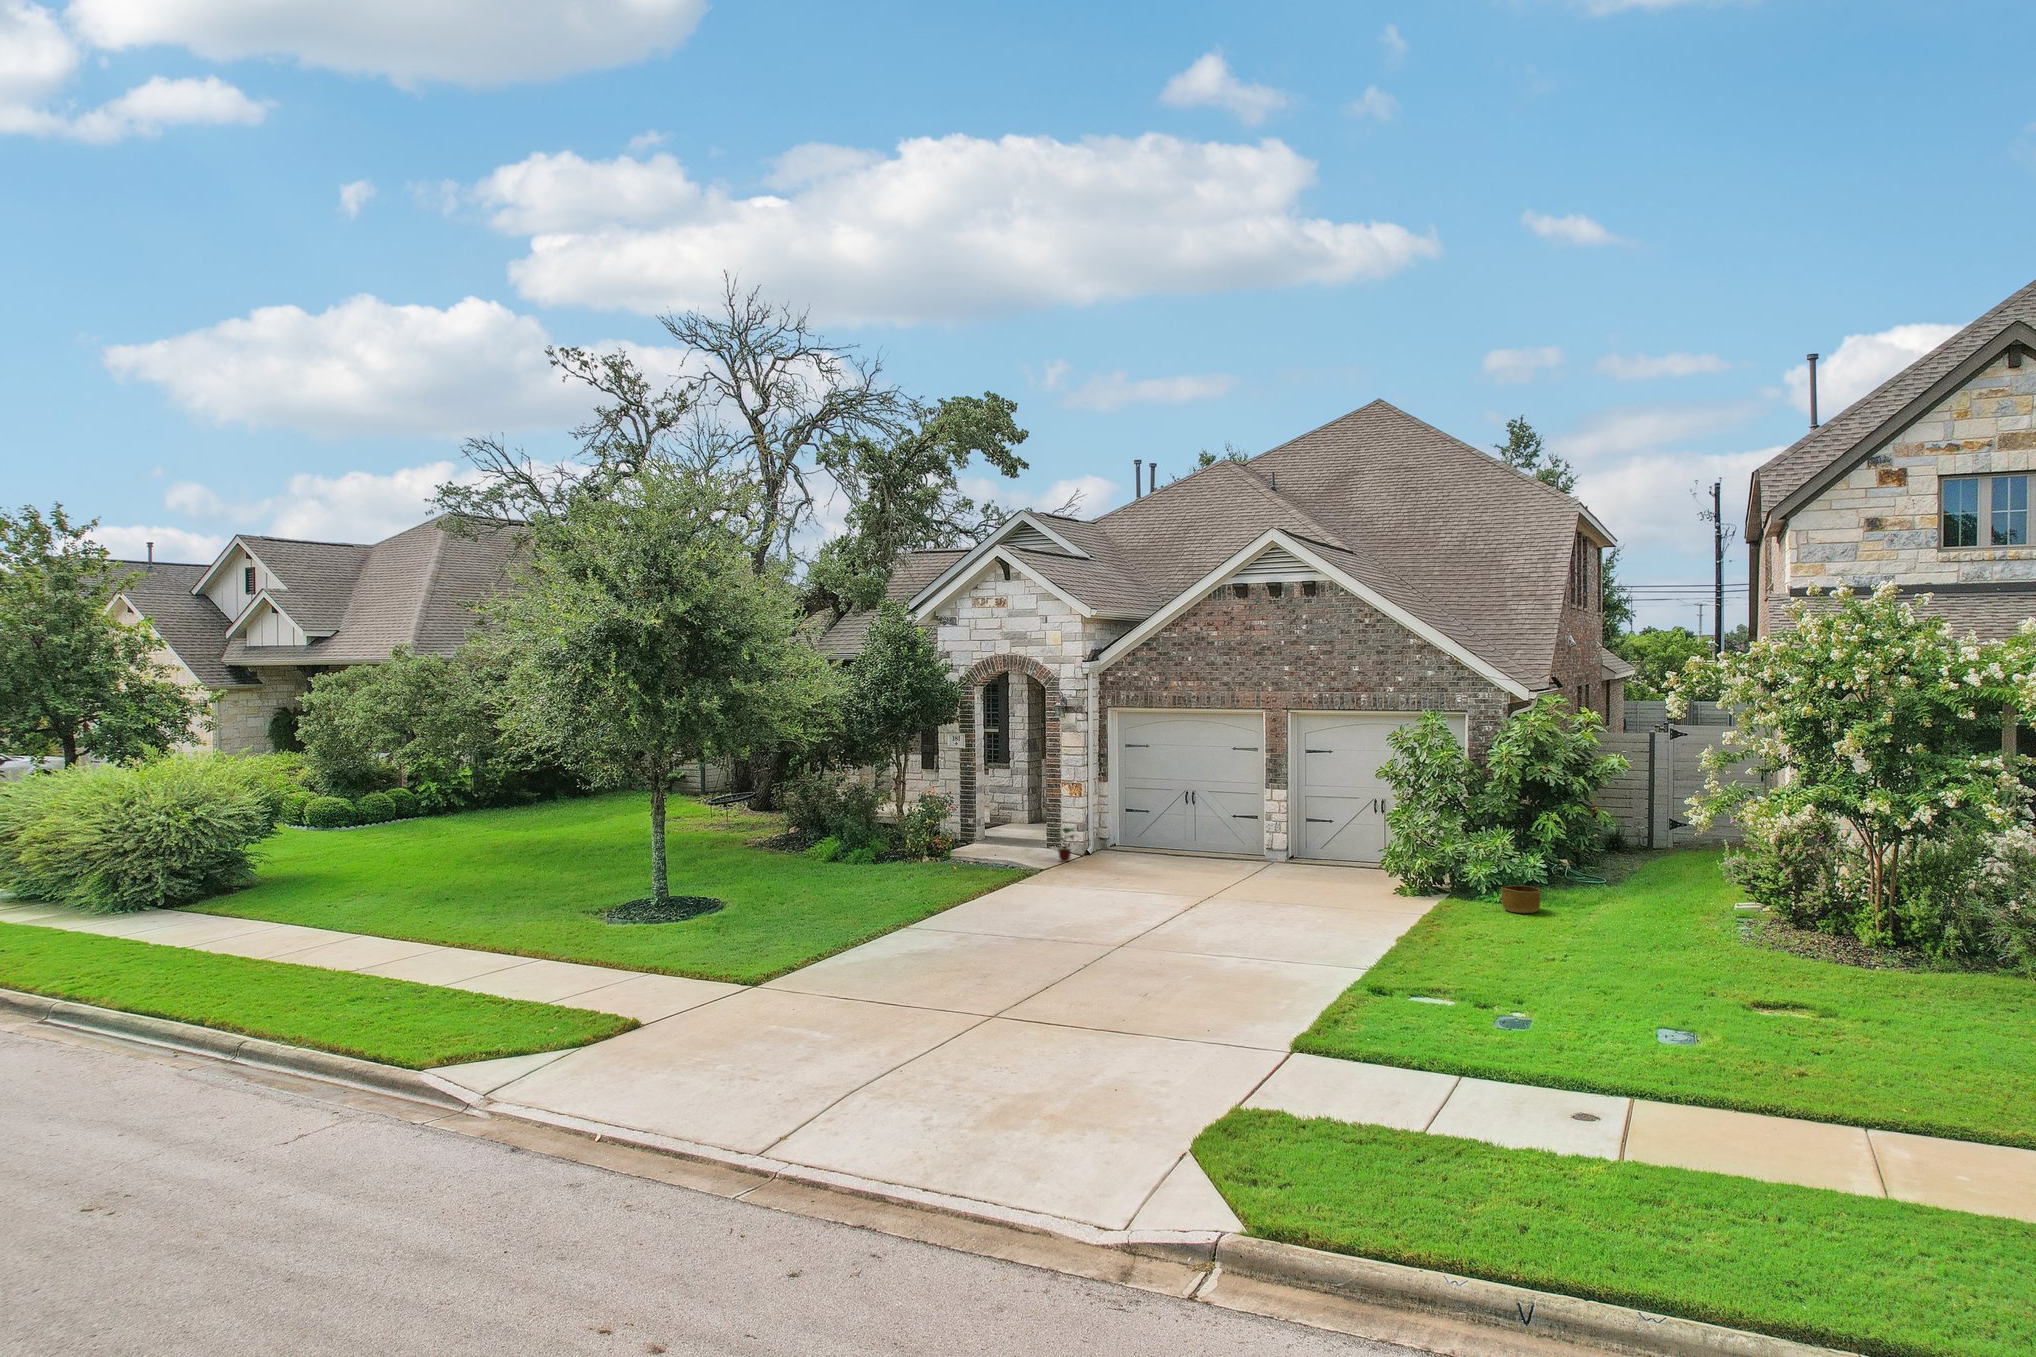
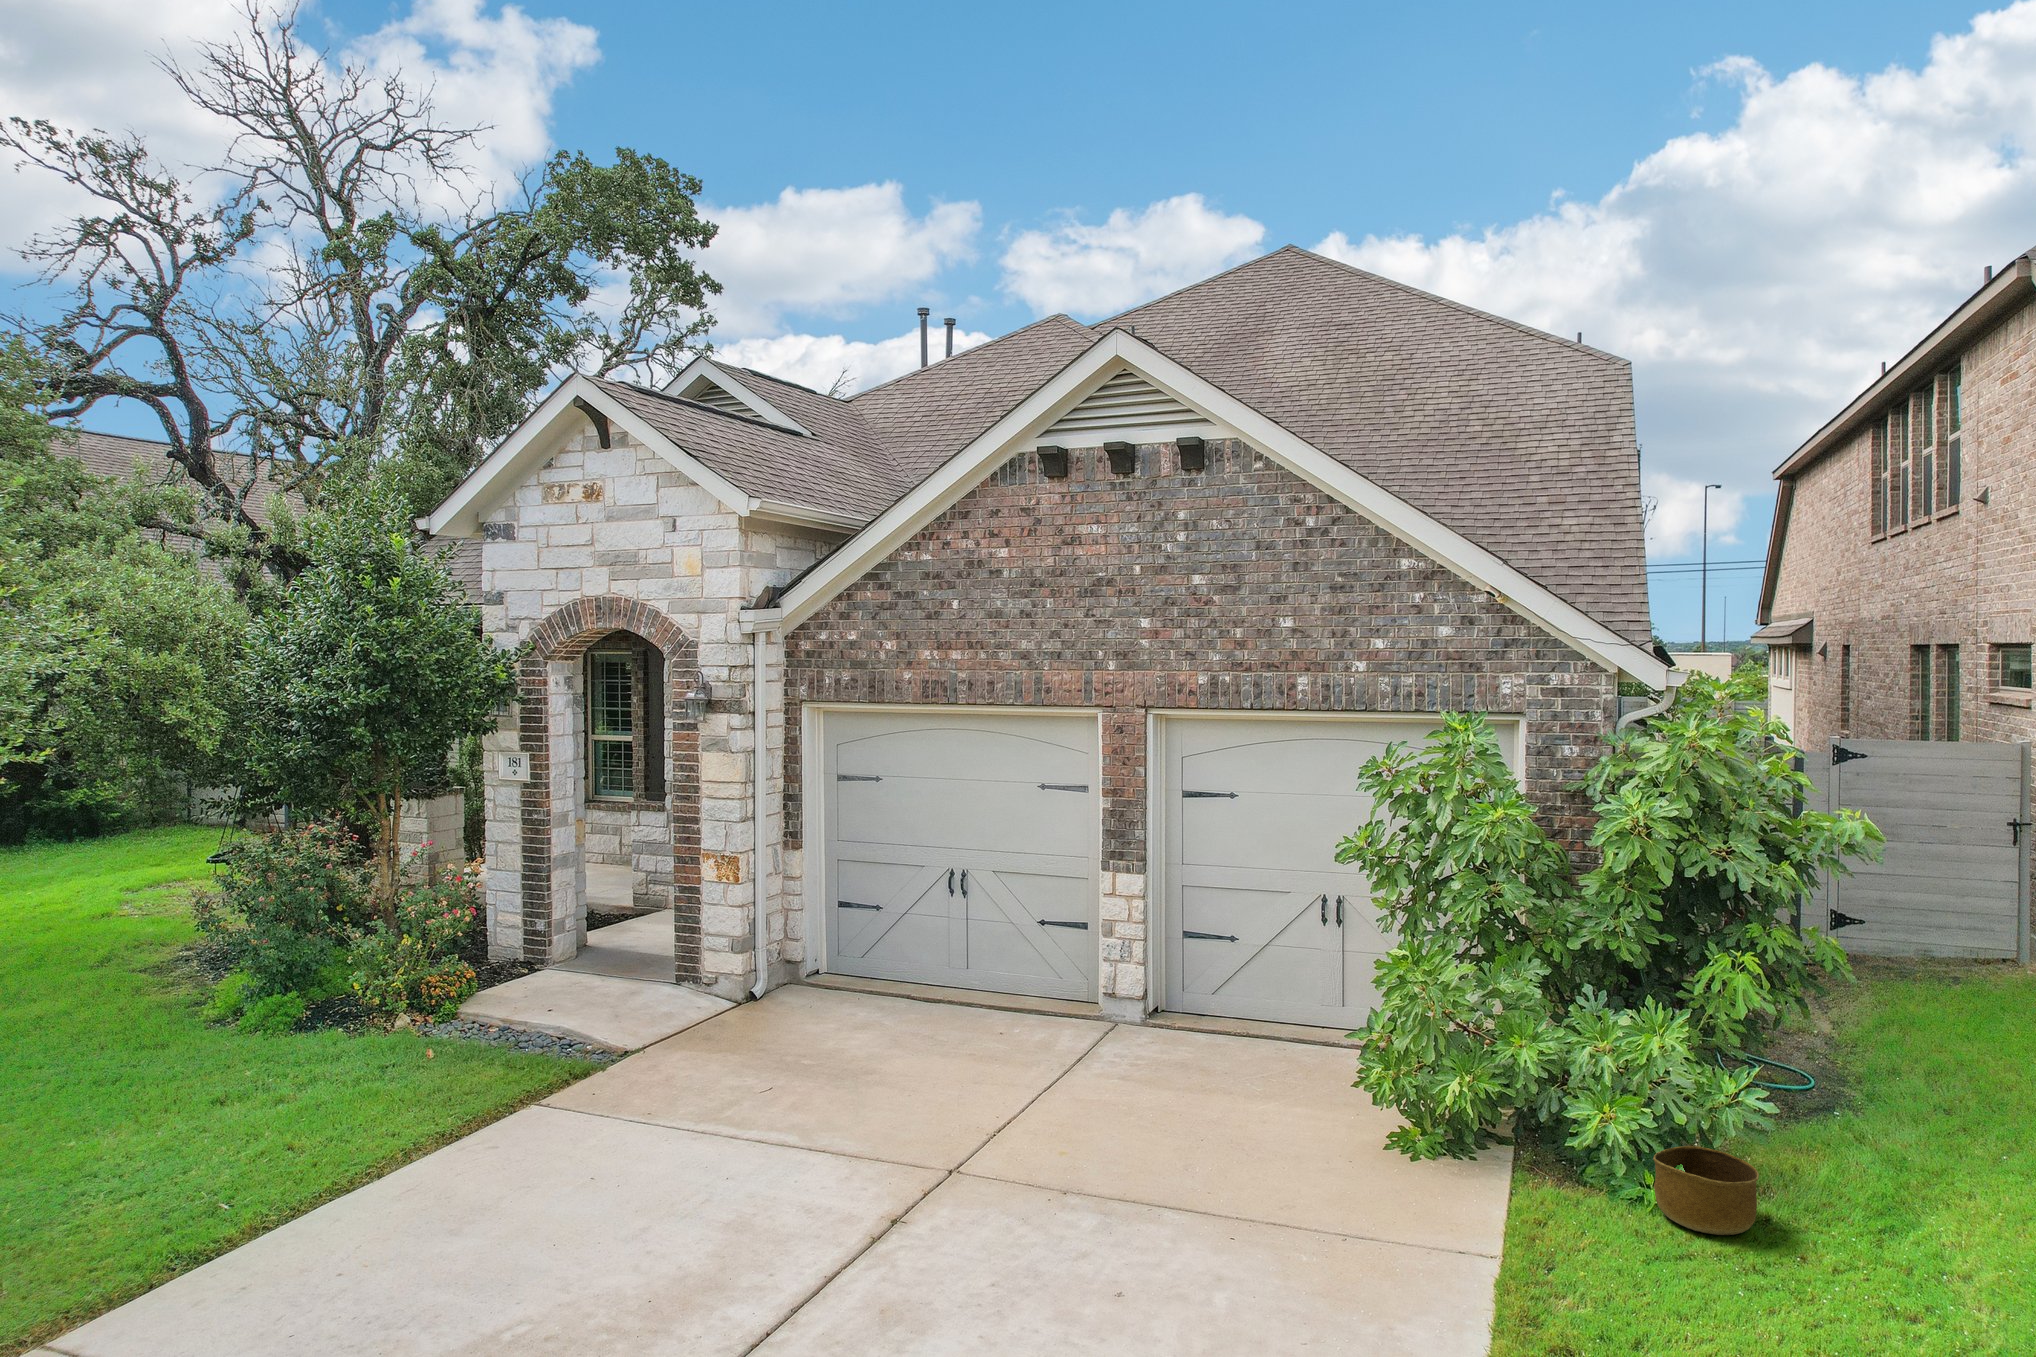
potted plant: present [1048,828,1074,862] -> none [650,946,728,1020]

